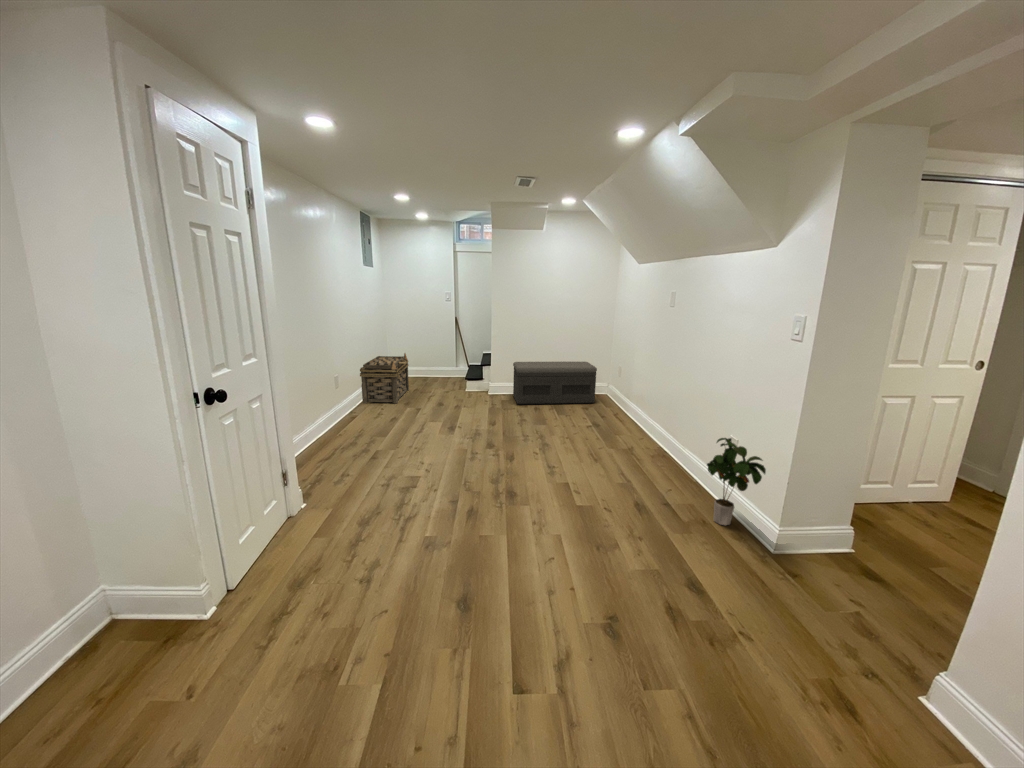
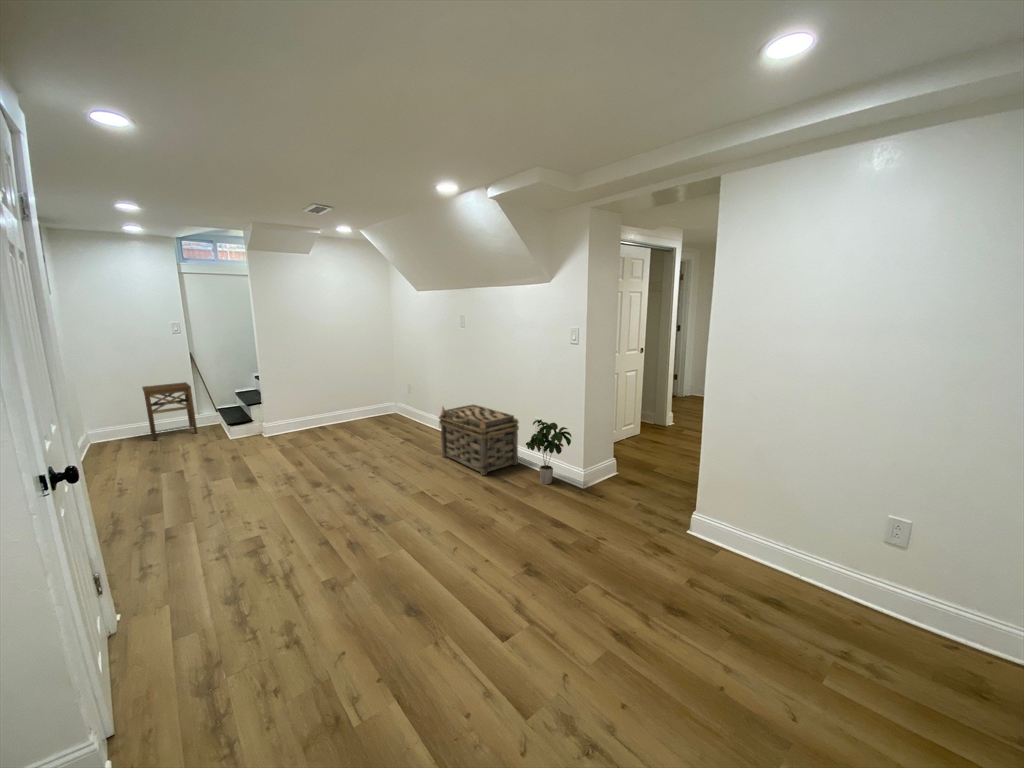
side table: none [418,340,449,382] -> present [142,382,197,440]
basket: present [360,353,409,404] -> present [439,405,519,475]
storage bench: present [513,362,597,405] -> none [296,384,391,439]

